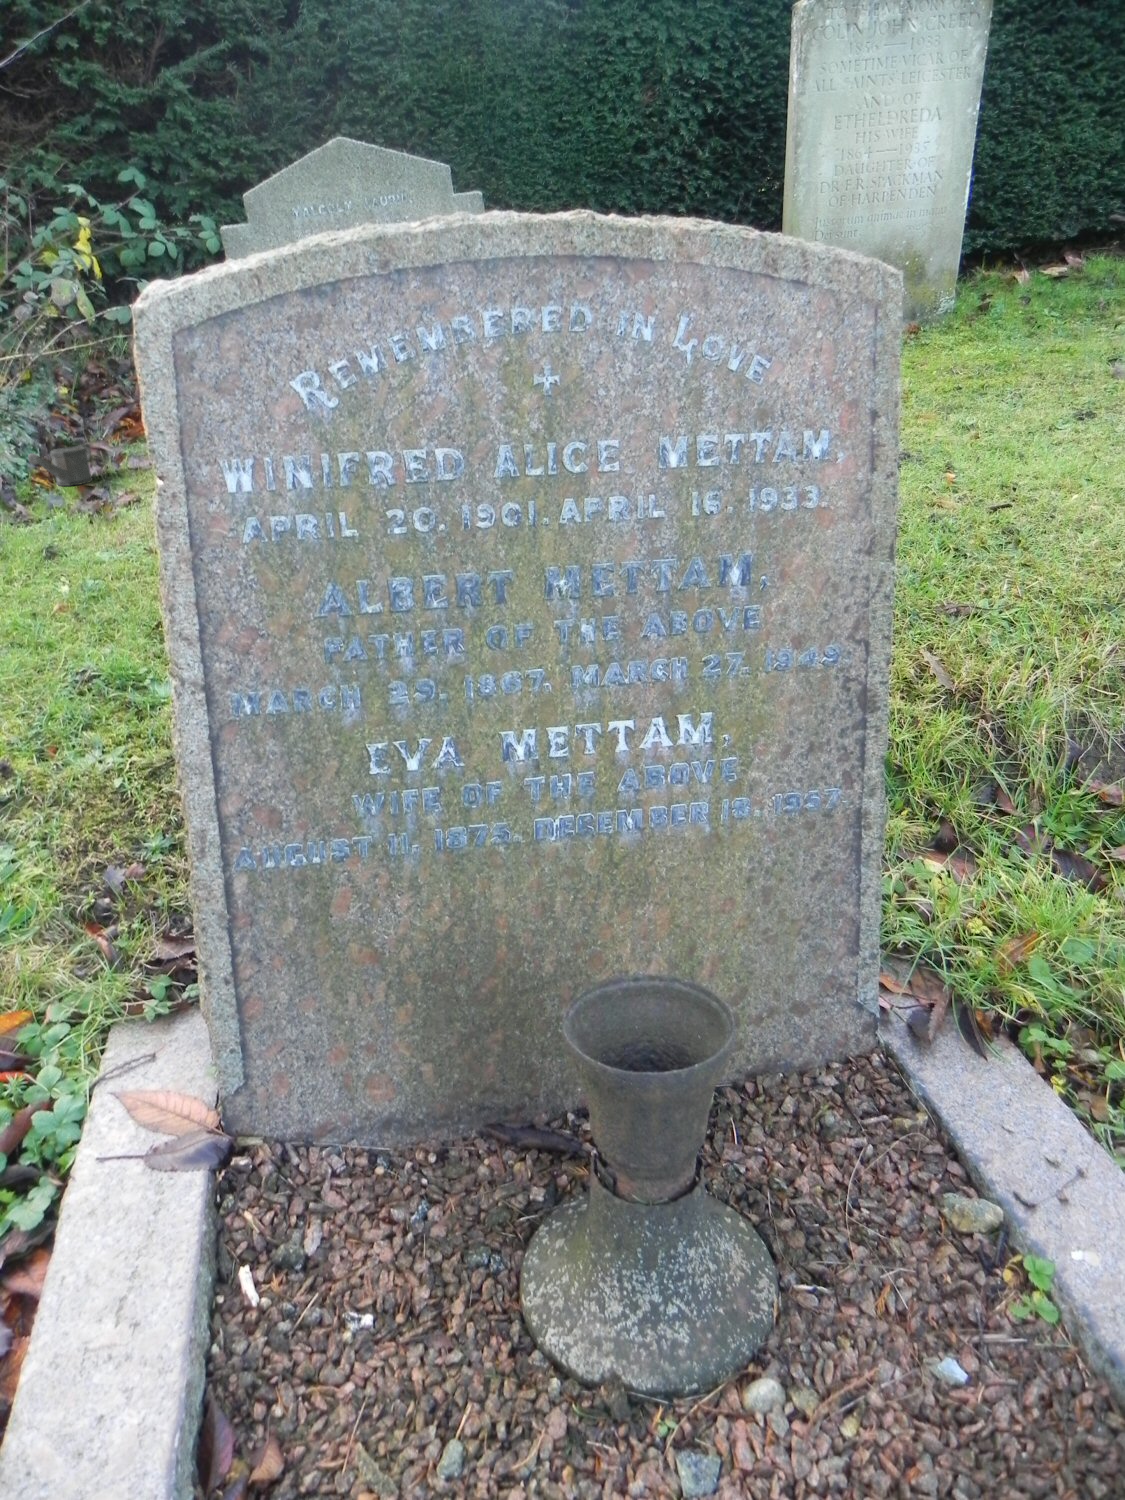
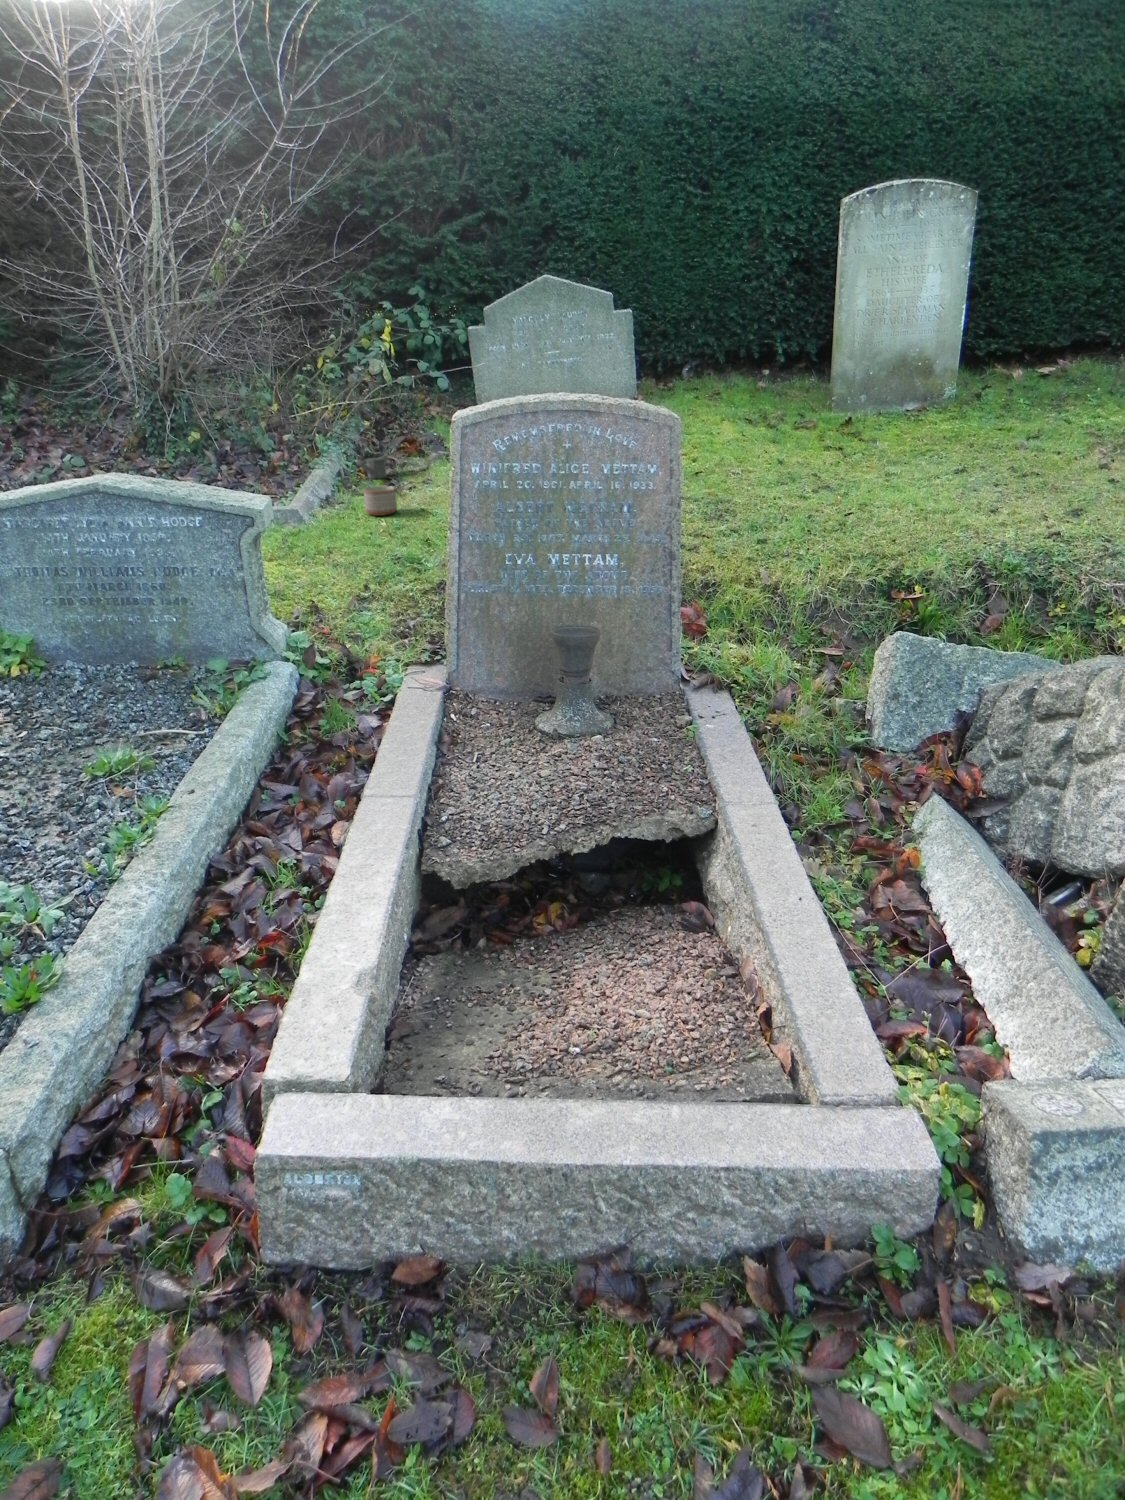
planter: none [29,502,104,562] -> present [364,486,397,516]

